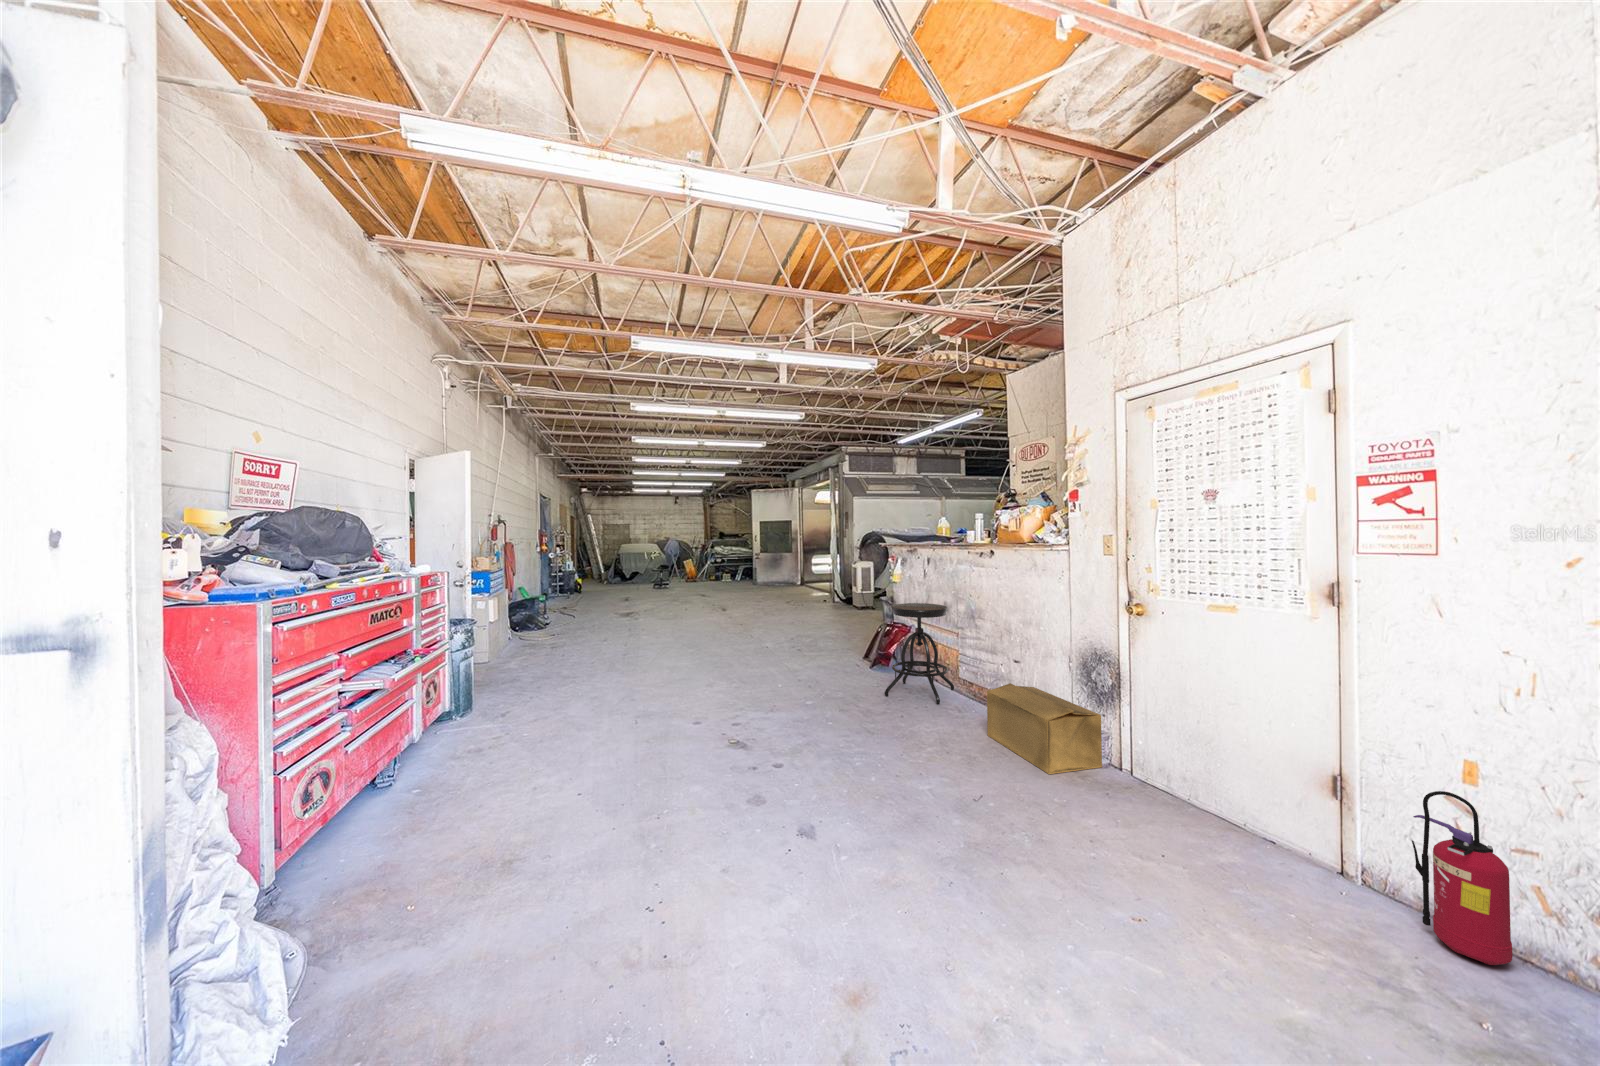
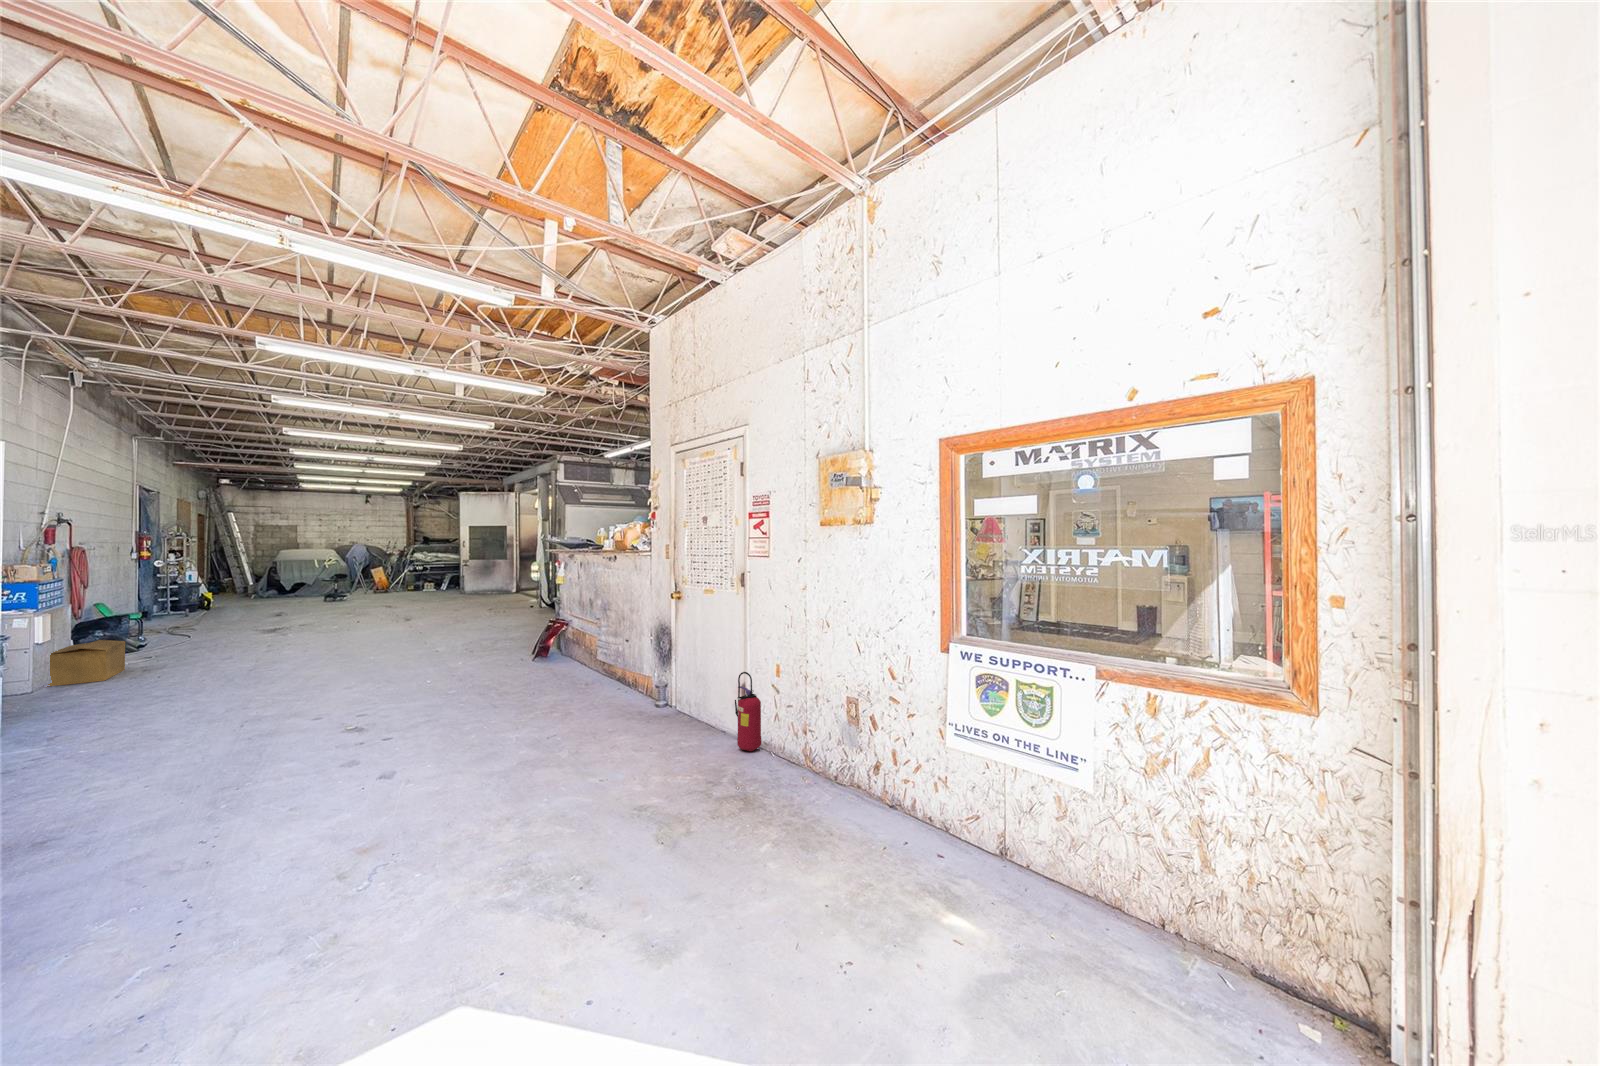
stool: present [885,603,954,704] -> none [527,598,593,677]
cardboard box: present [987,683,1102,774] -> present [47,640,125,687]

